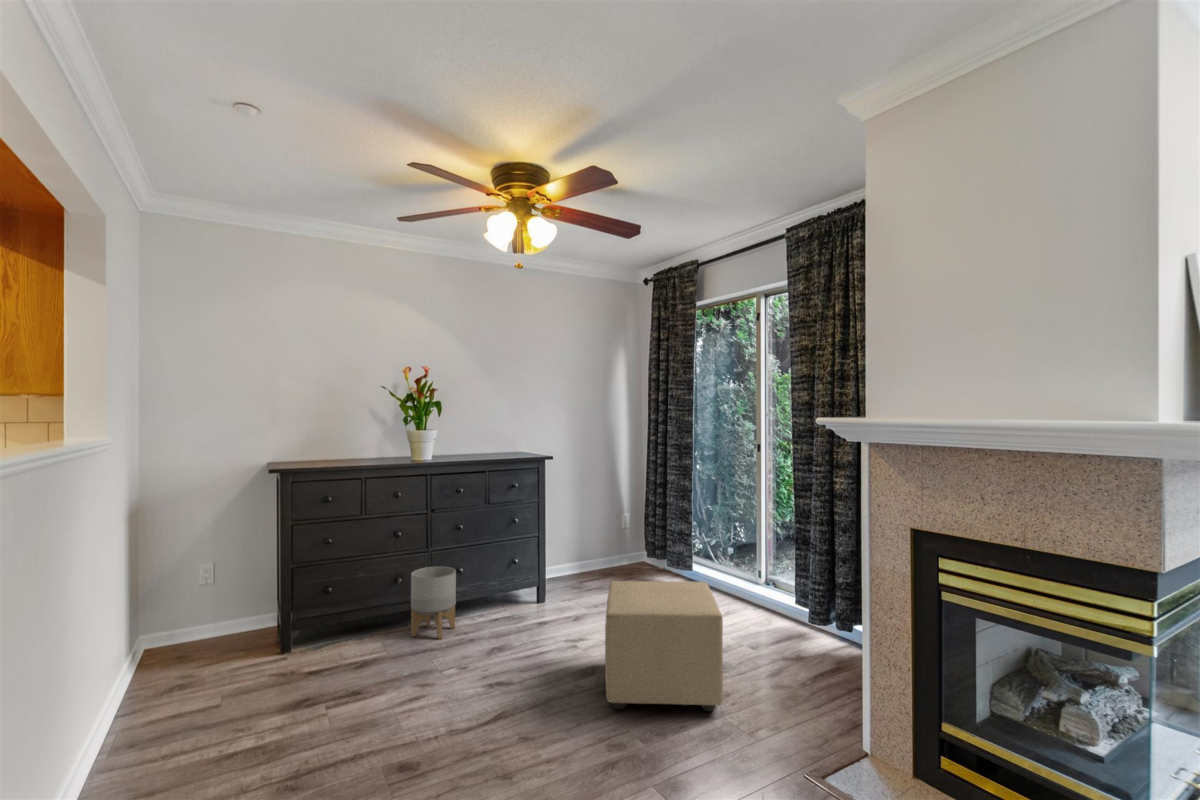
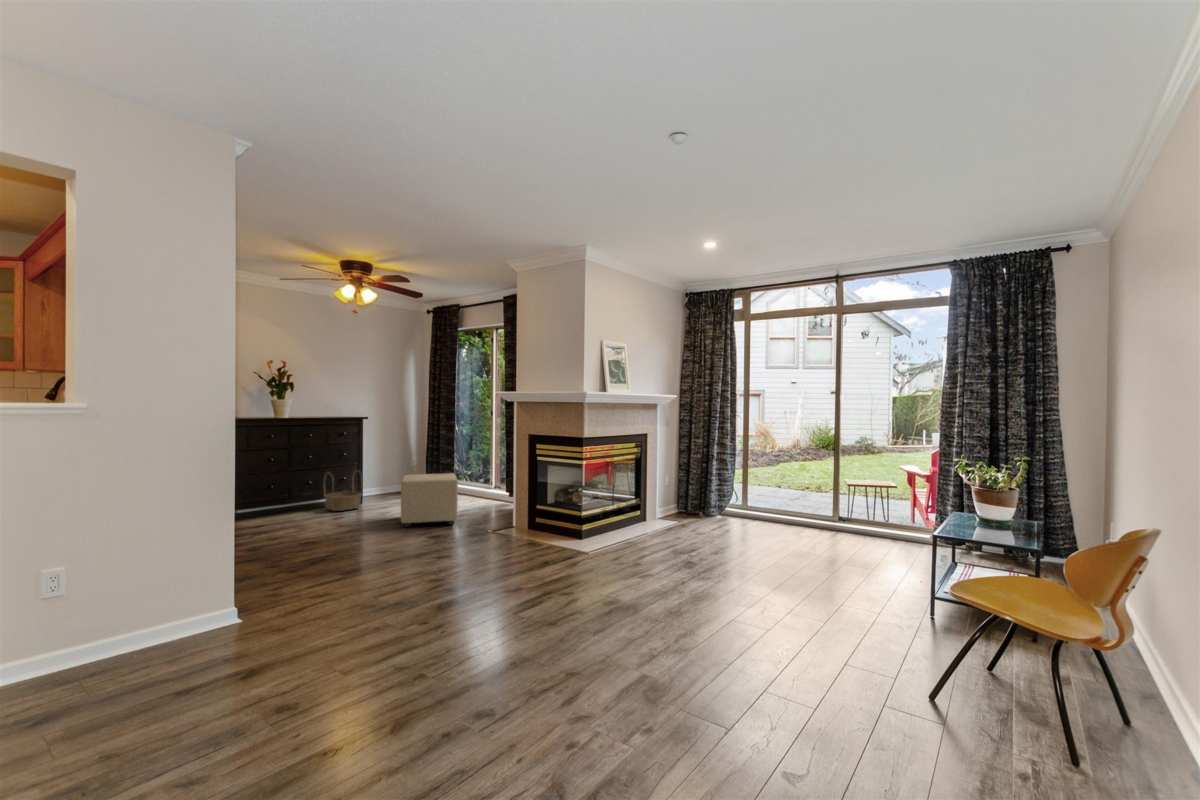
basket: none [481,551,542,627] -> present [324,476,362,511]
planter: present [411,566,456,639] -> none [281,479,309,517]

